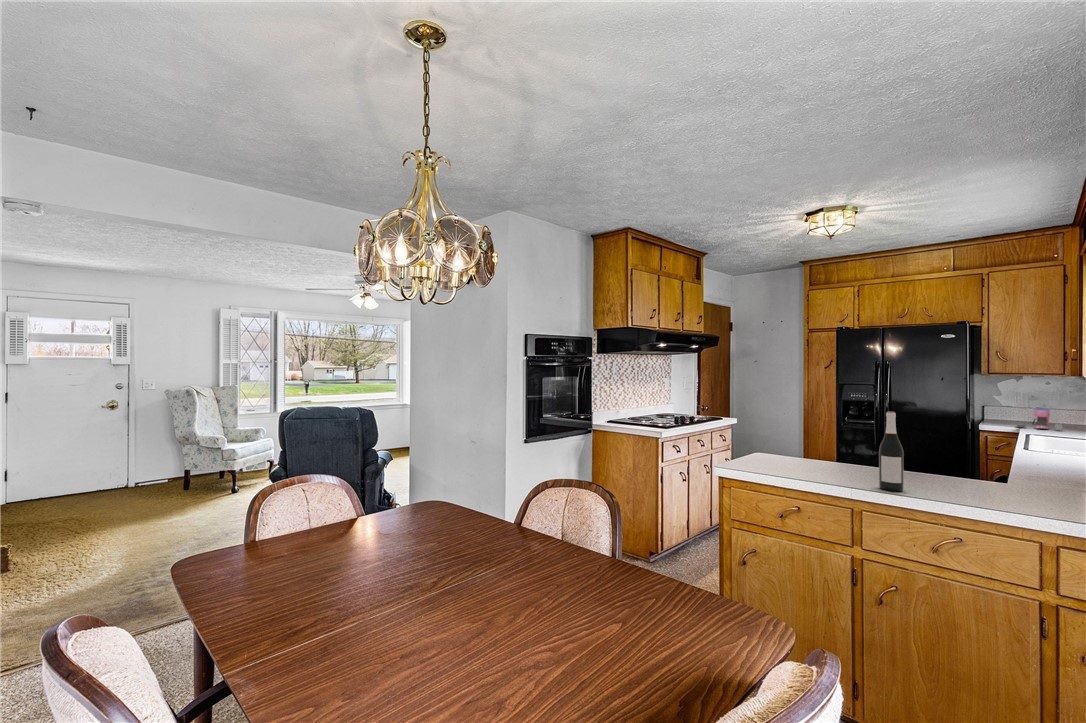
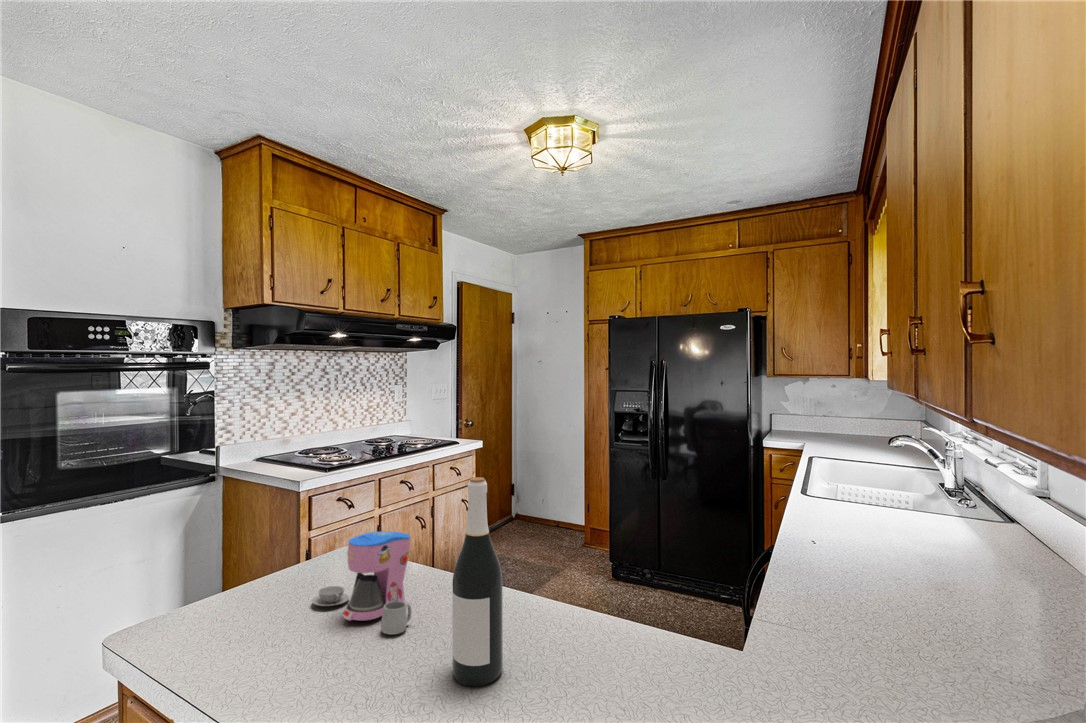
coffee maker: present [1016,408,1063,430] -> present [312,531,412,634]

